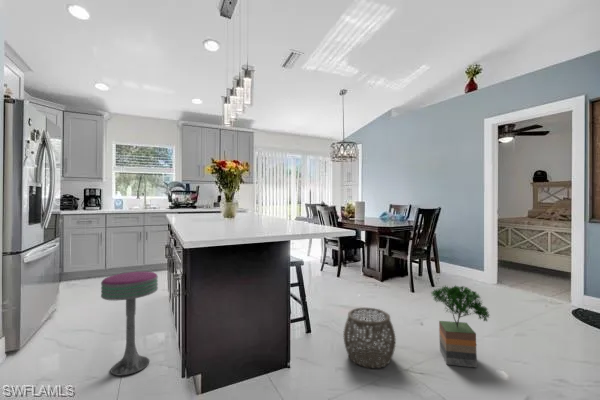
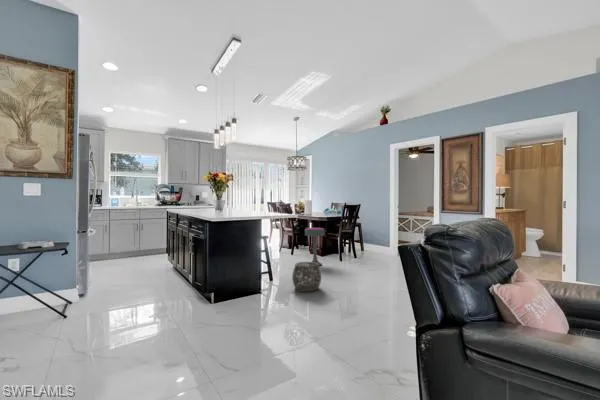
bar stool: present [101,272,158,375] -> present [305,228,325,266]
potted tree: present [432,286,489,367] -> none [342,247,370,289]

